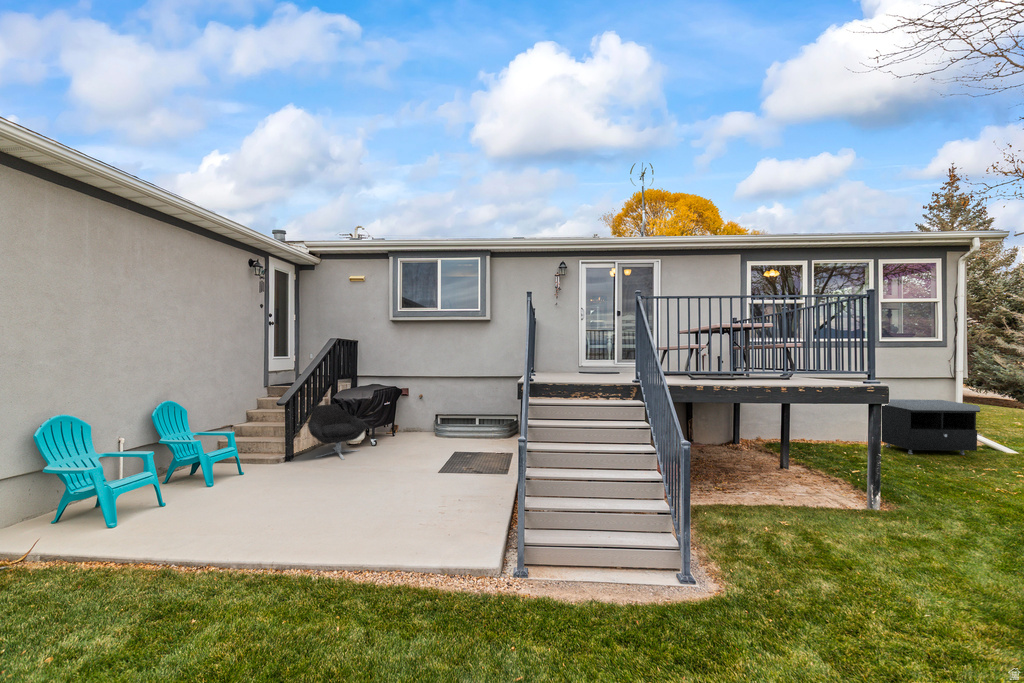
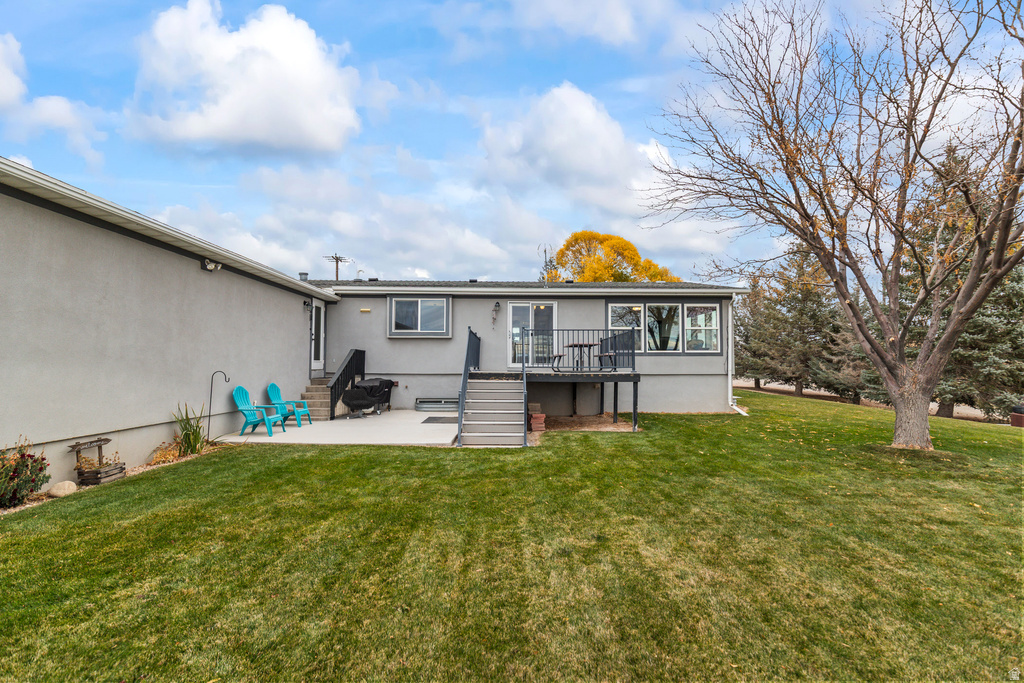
storage bench: present [882,399,980,455] -> none [682,387,728,417]

